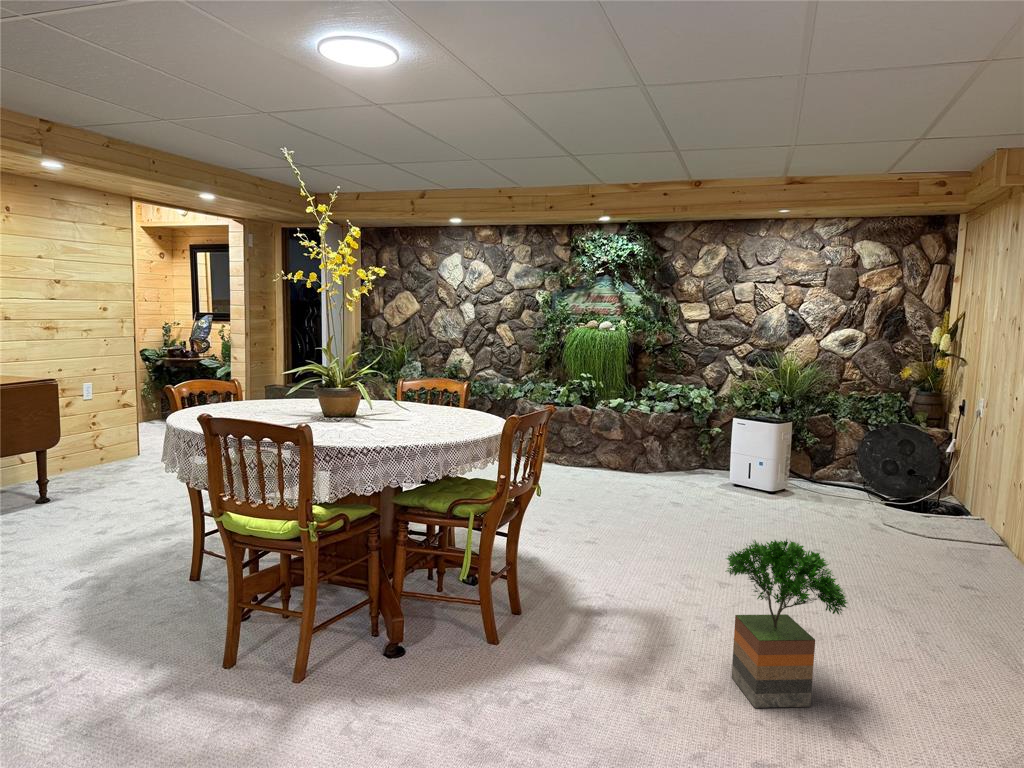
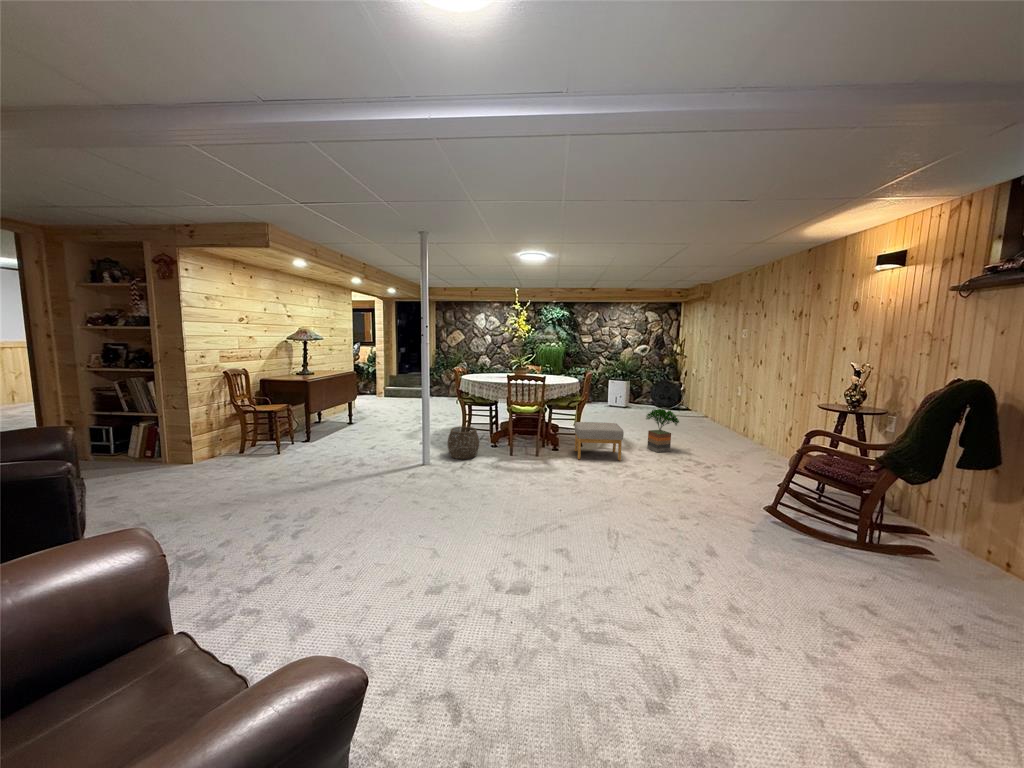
woven basket: none [39,551,155,664] -> present [447,427,479,459]
footstool: none [427,566,605,741] -> present [574,422,624,461]

